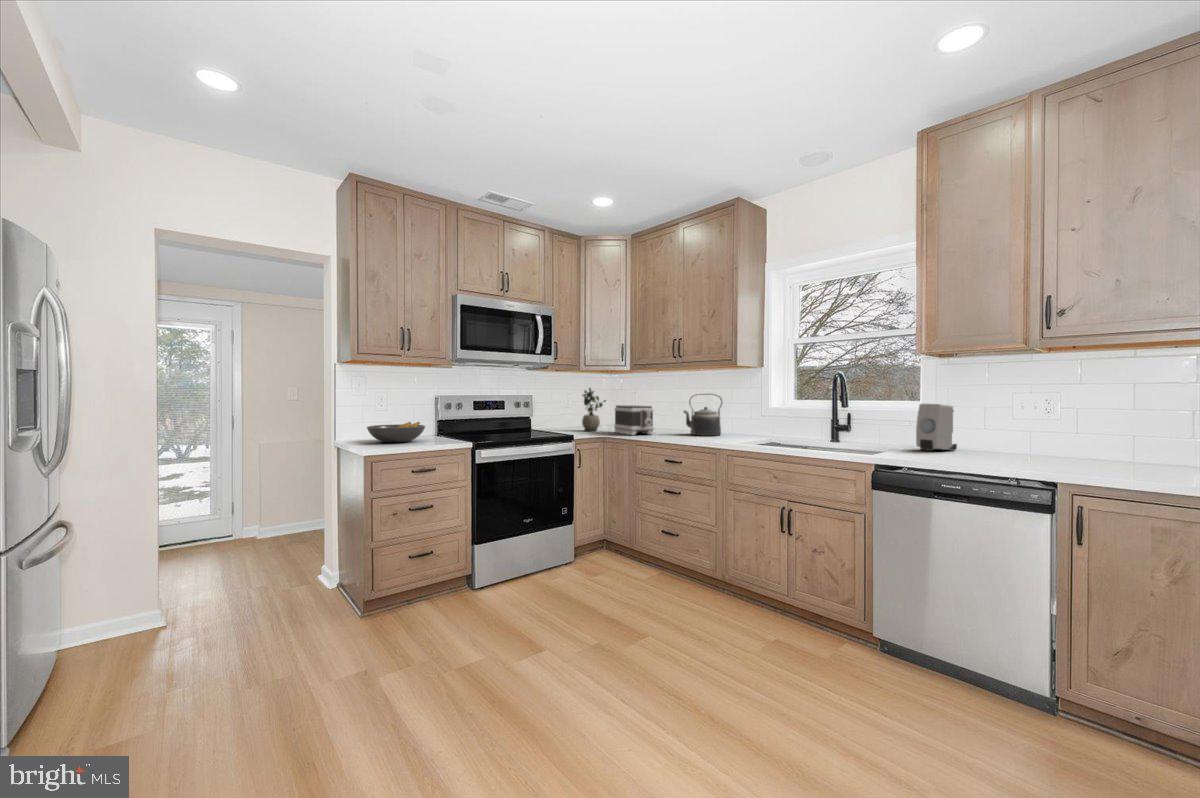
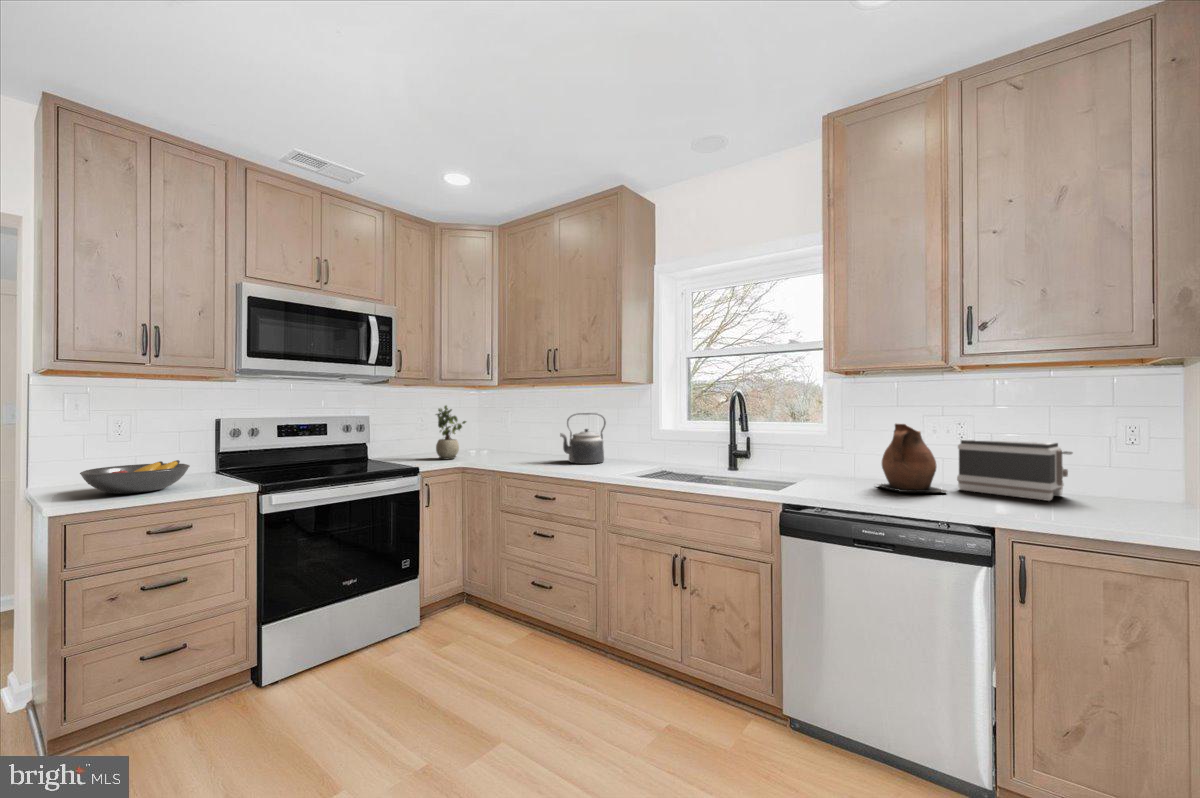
ceramic pitcher: none [965,399,1036,460] -> present [879,424,947,493]
soap dispenser: present [916,404,957,451] -> none [820,427,863,482]
toaster: present [614,405,654,435] -> present [957,439,1073,501]

